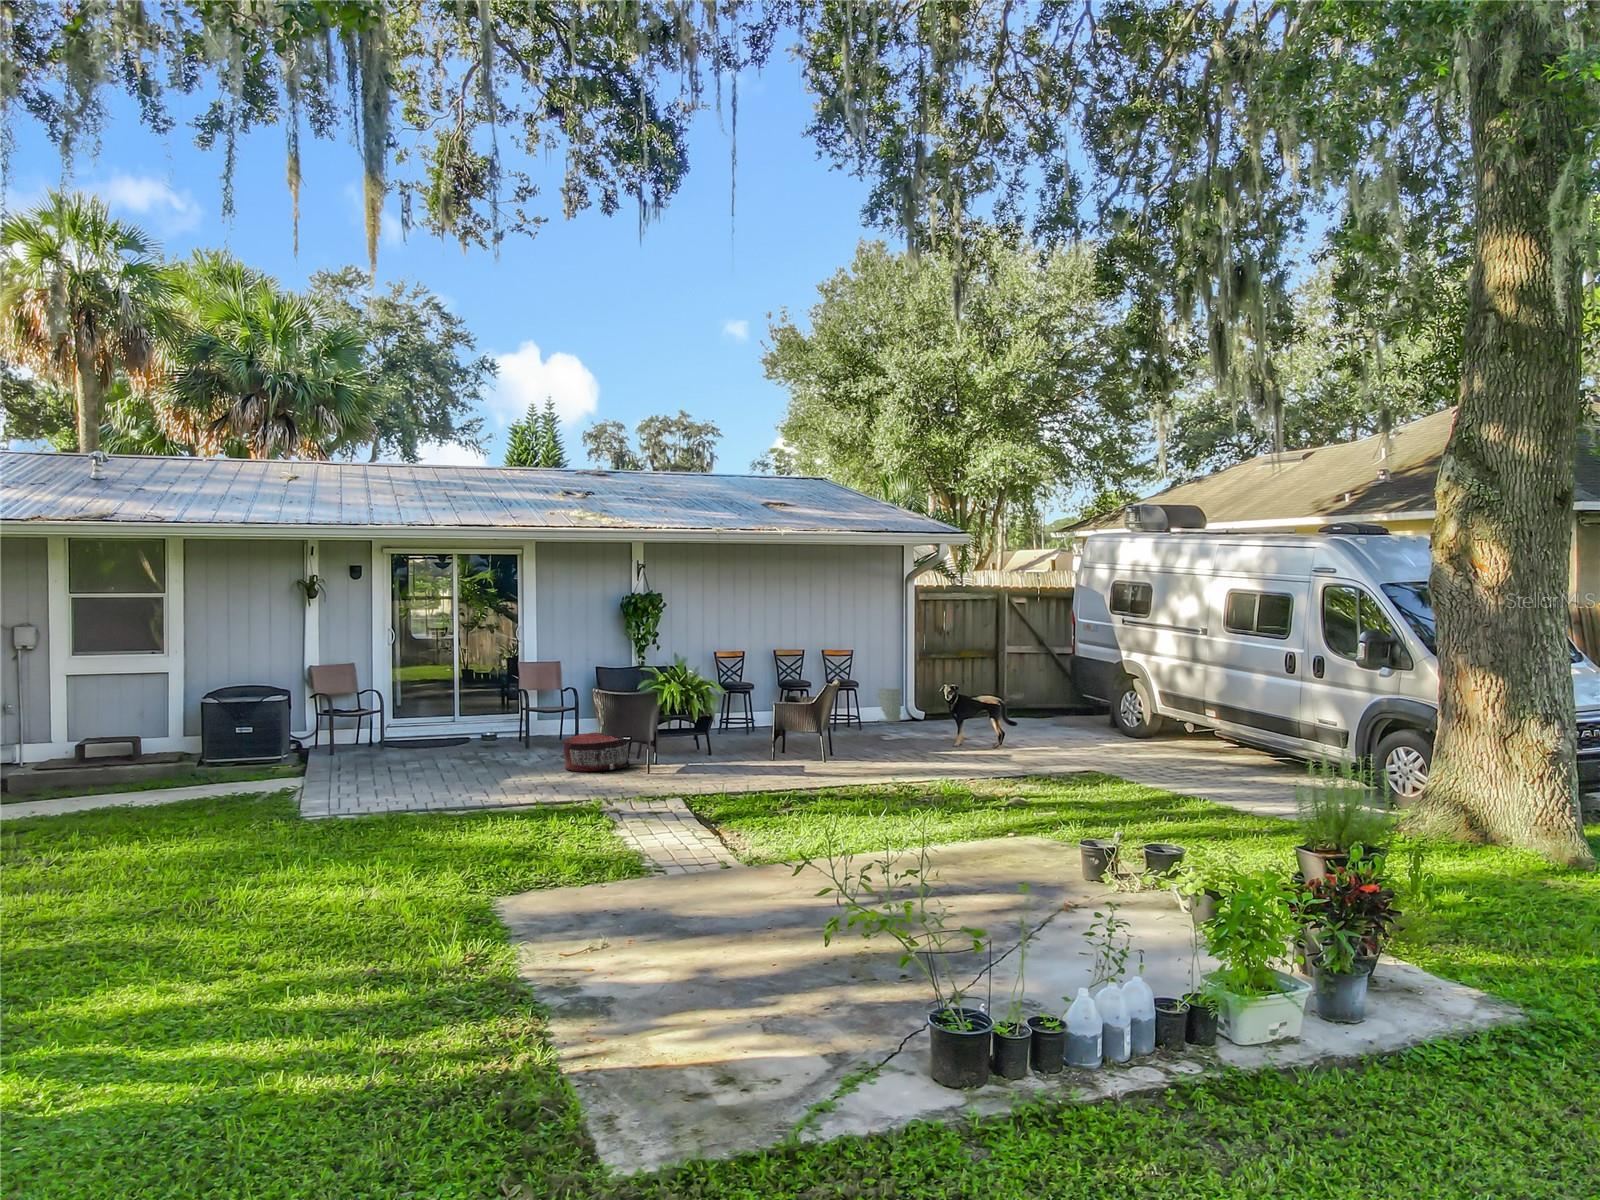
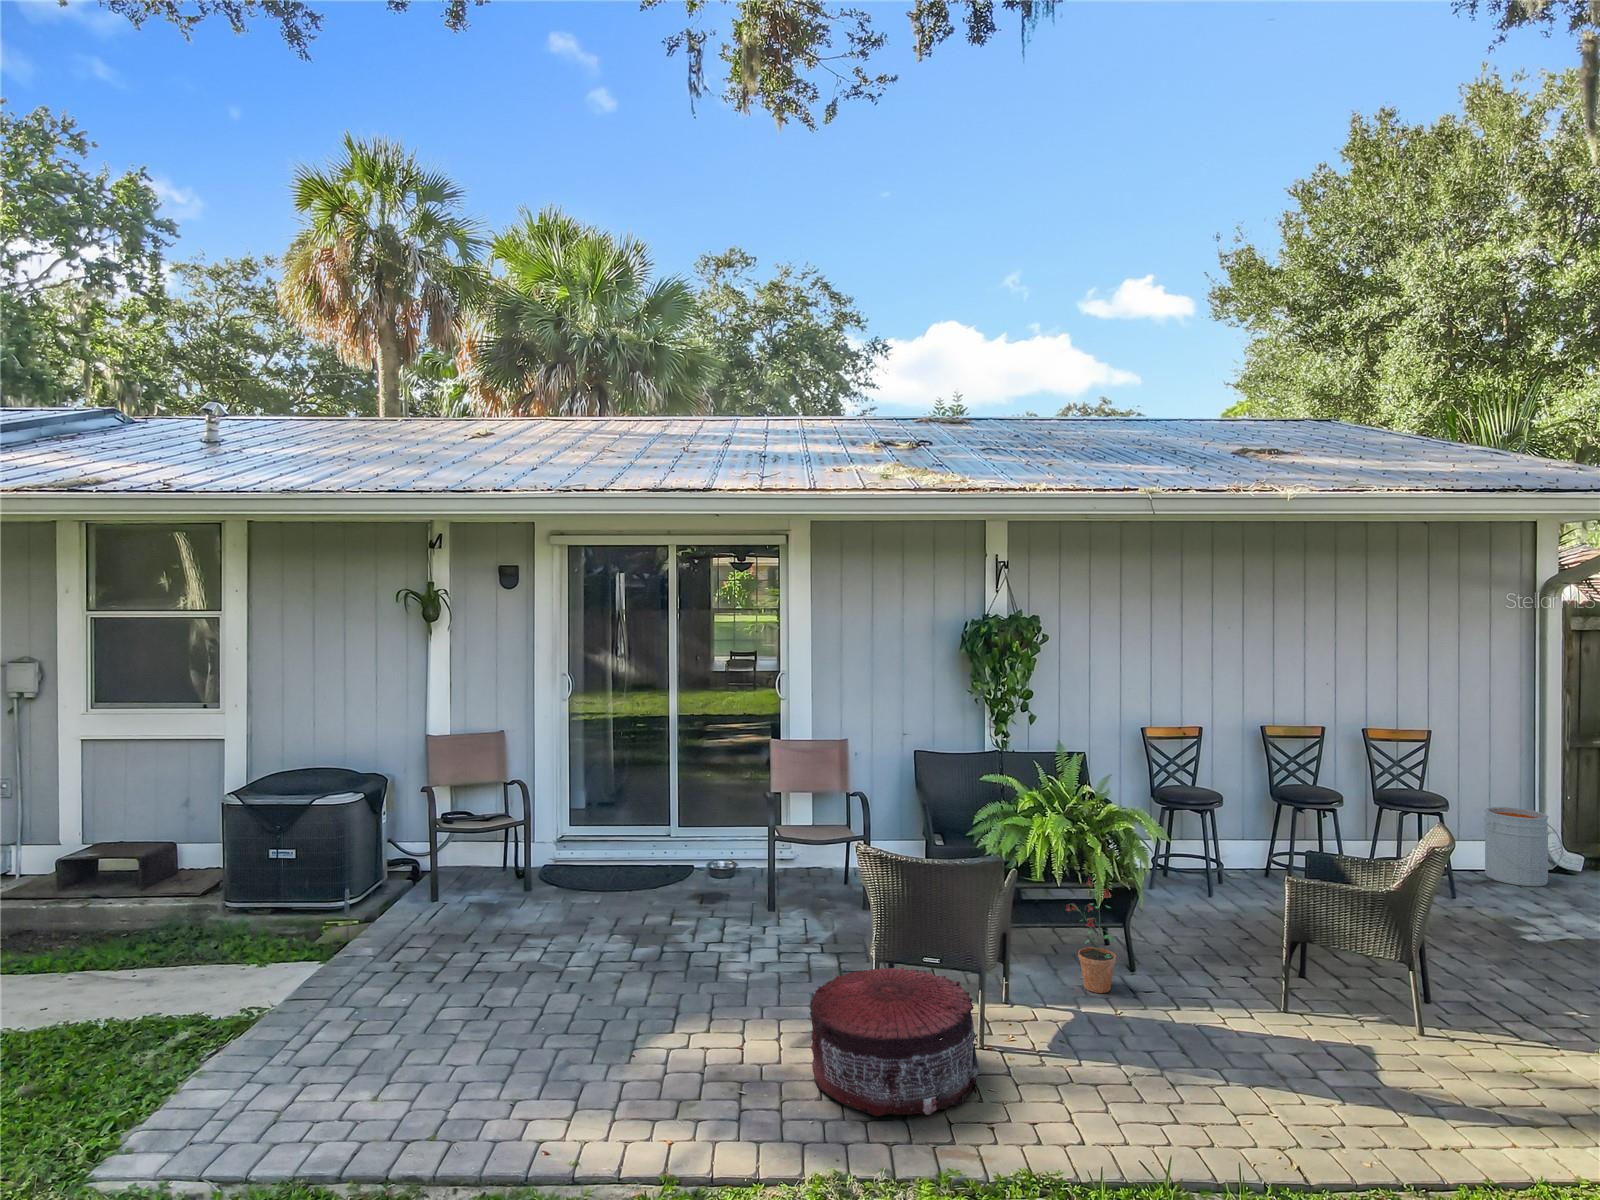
potted plant: none [668,705,689,752] -> present [1066,878,1116,993]

